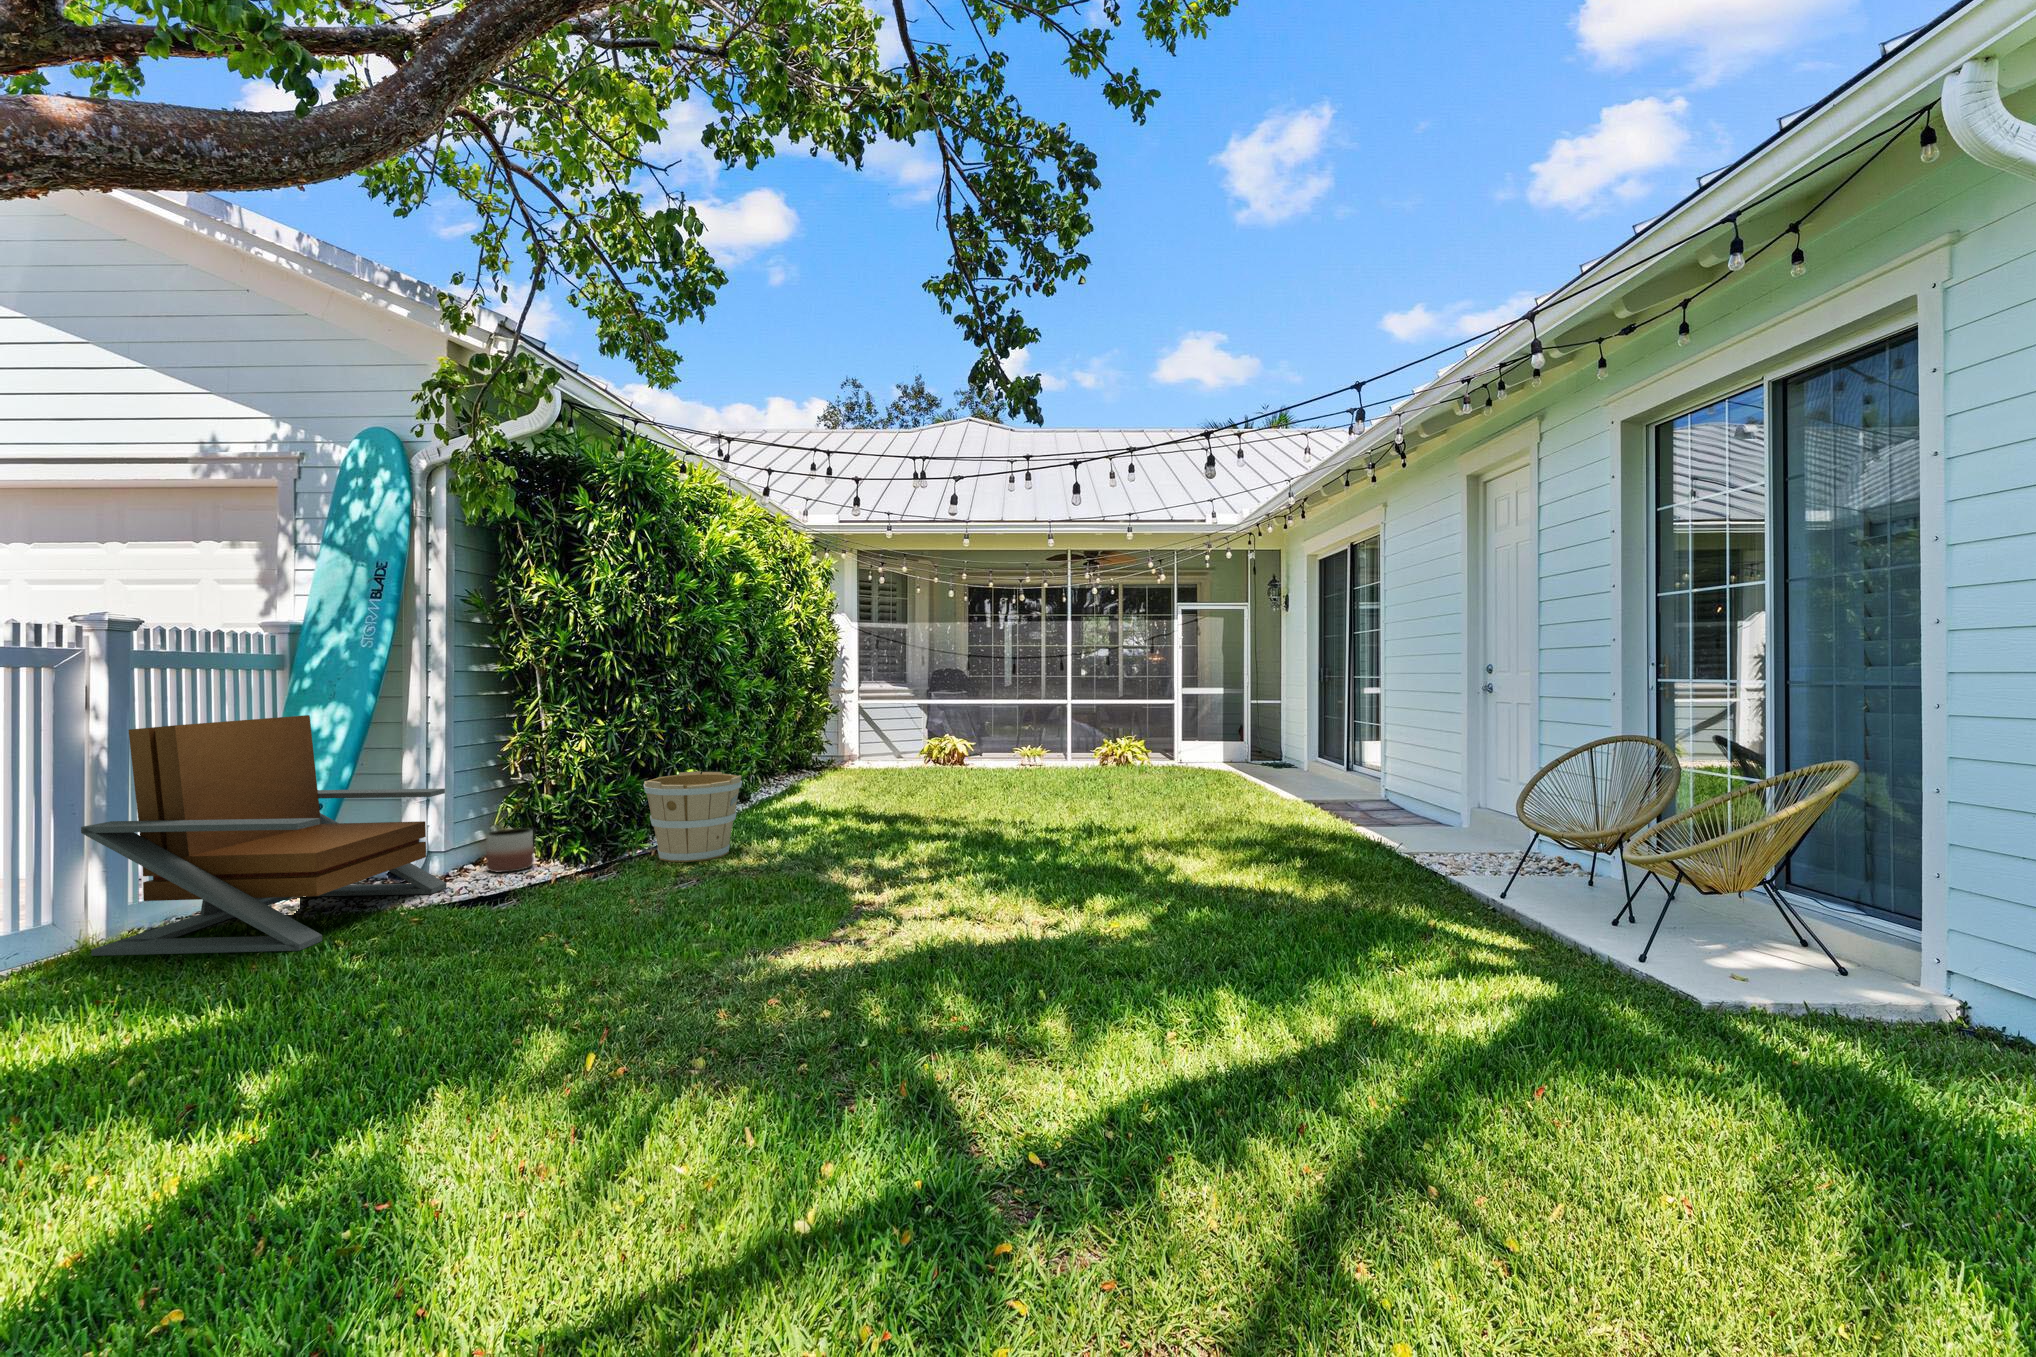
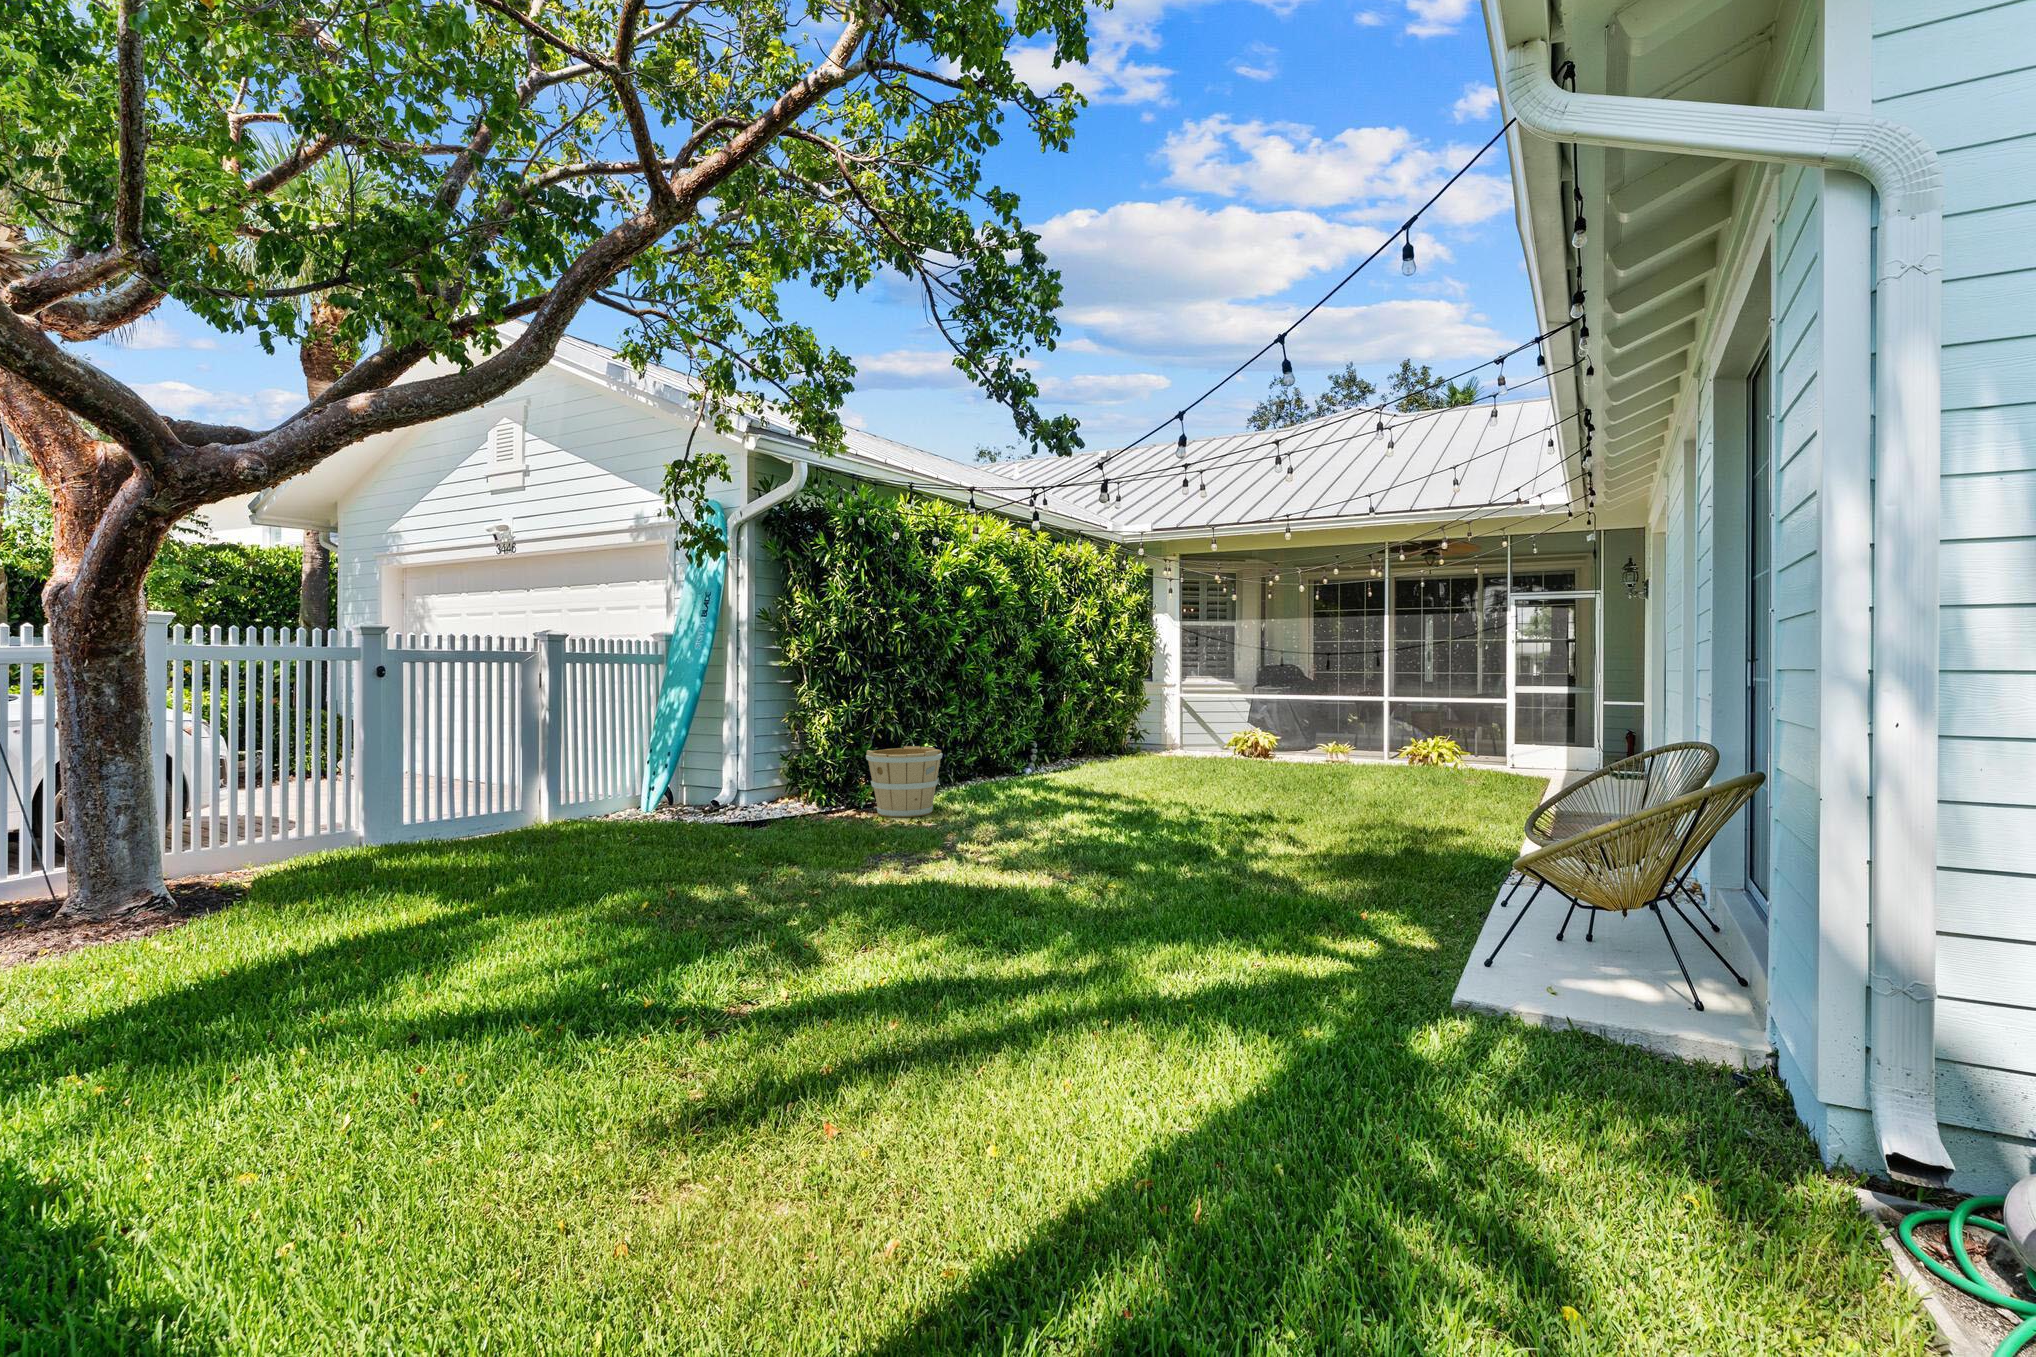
lounge chair: present [81,715,447,956] -> none [528,693,730,841]
planter: present [486,828,534,872] -> none [767,782,797,812]

